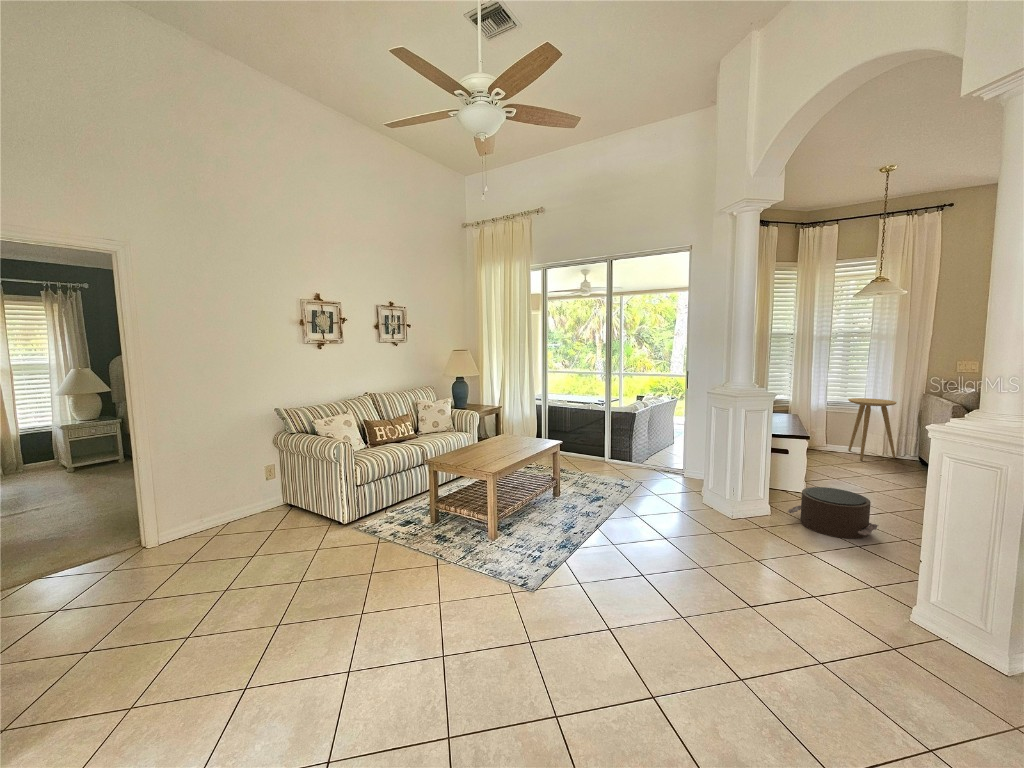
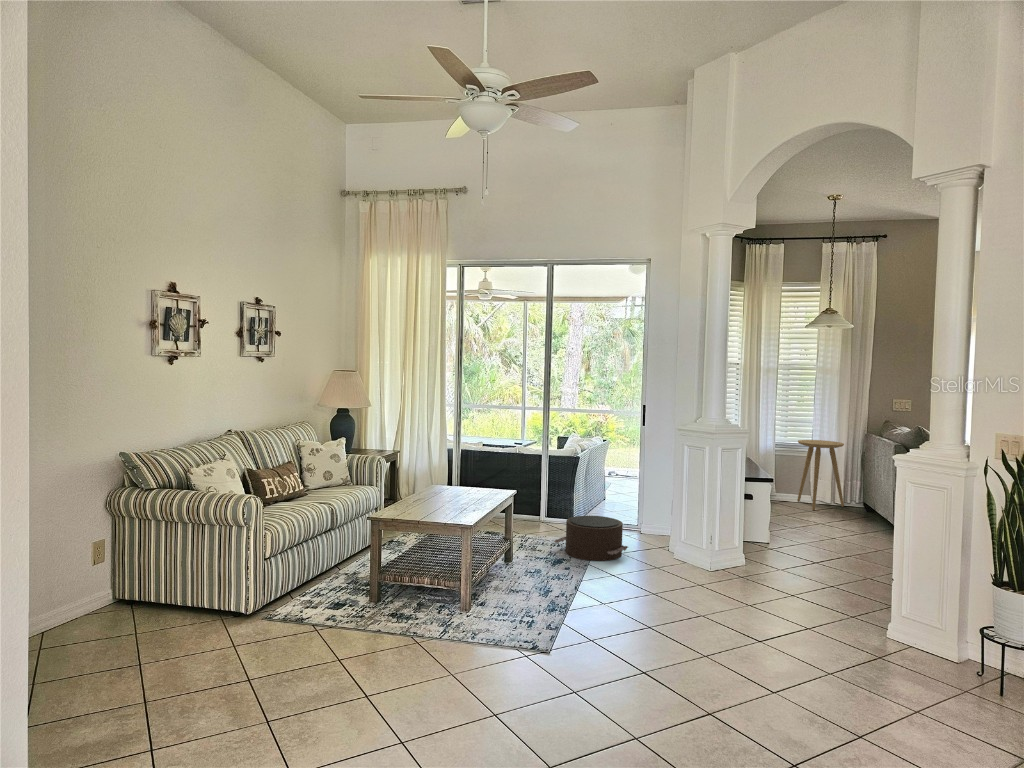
pouf: present [788,487,878,539] -> present [554,515,628,561]

